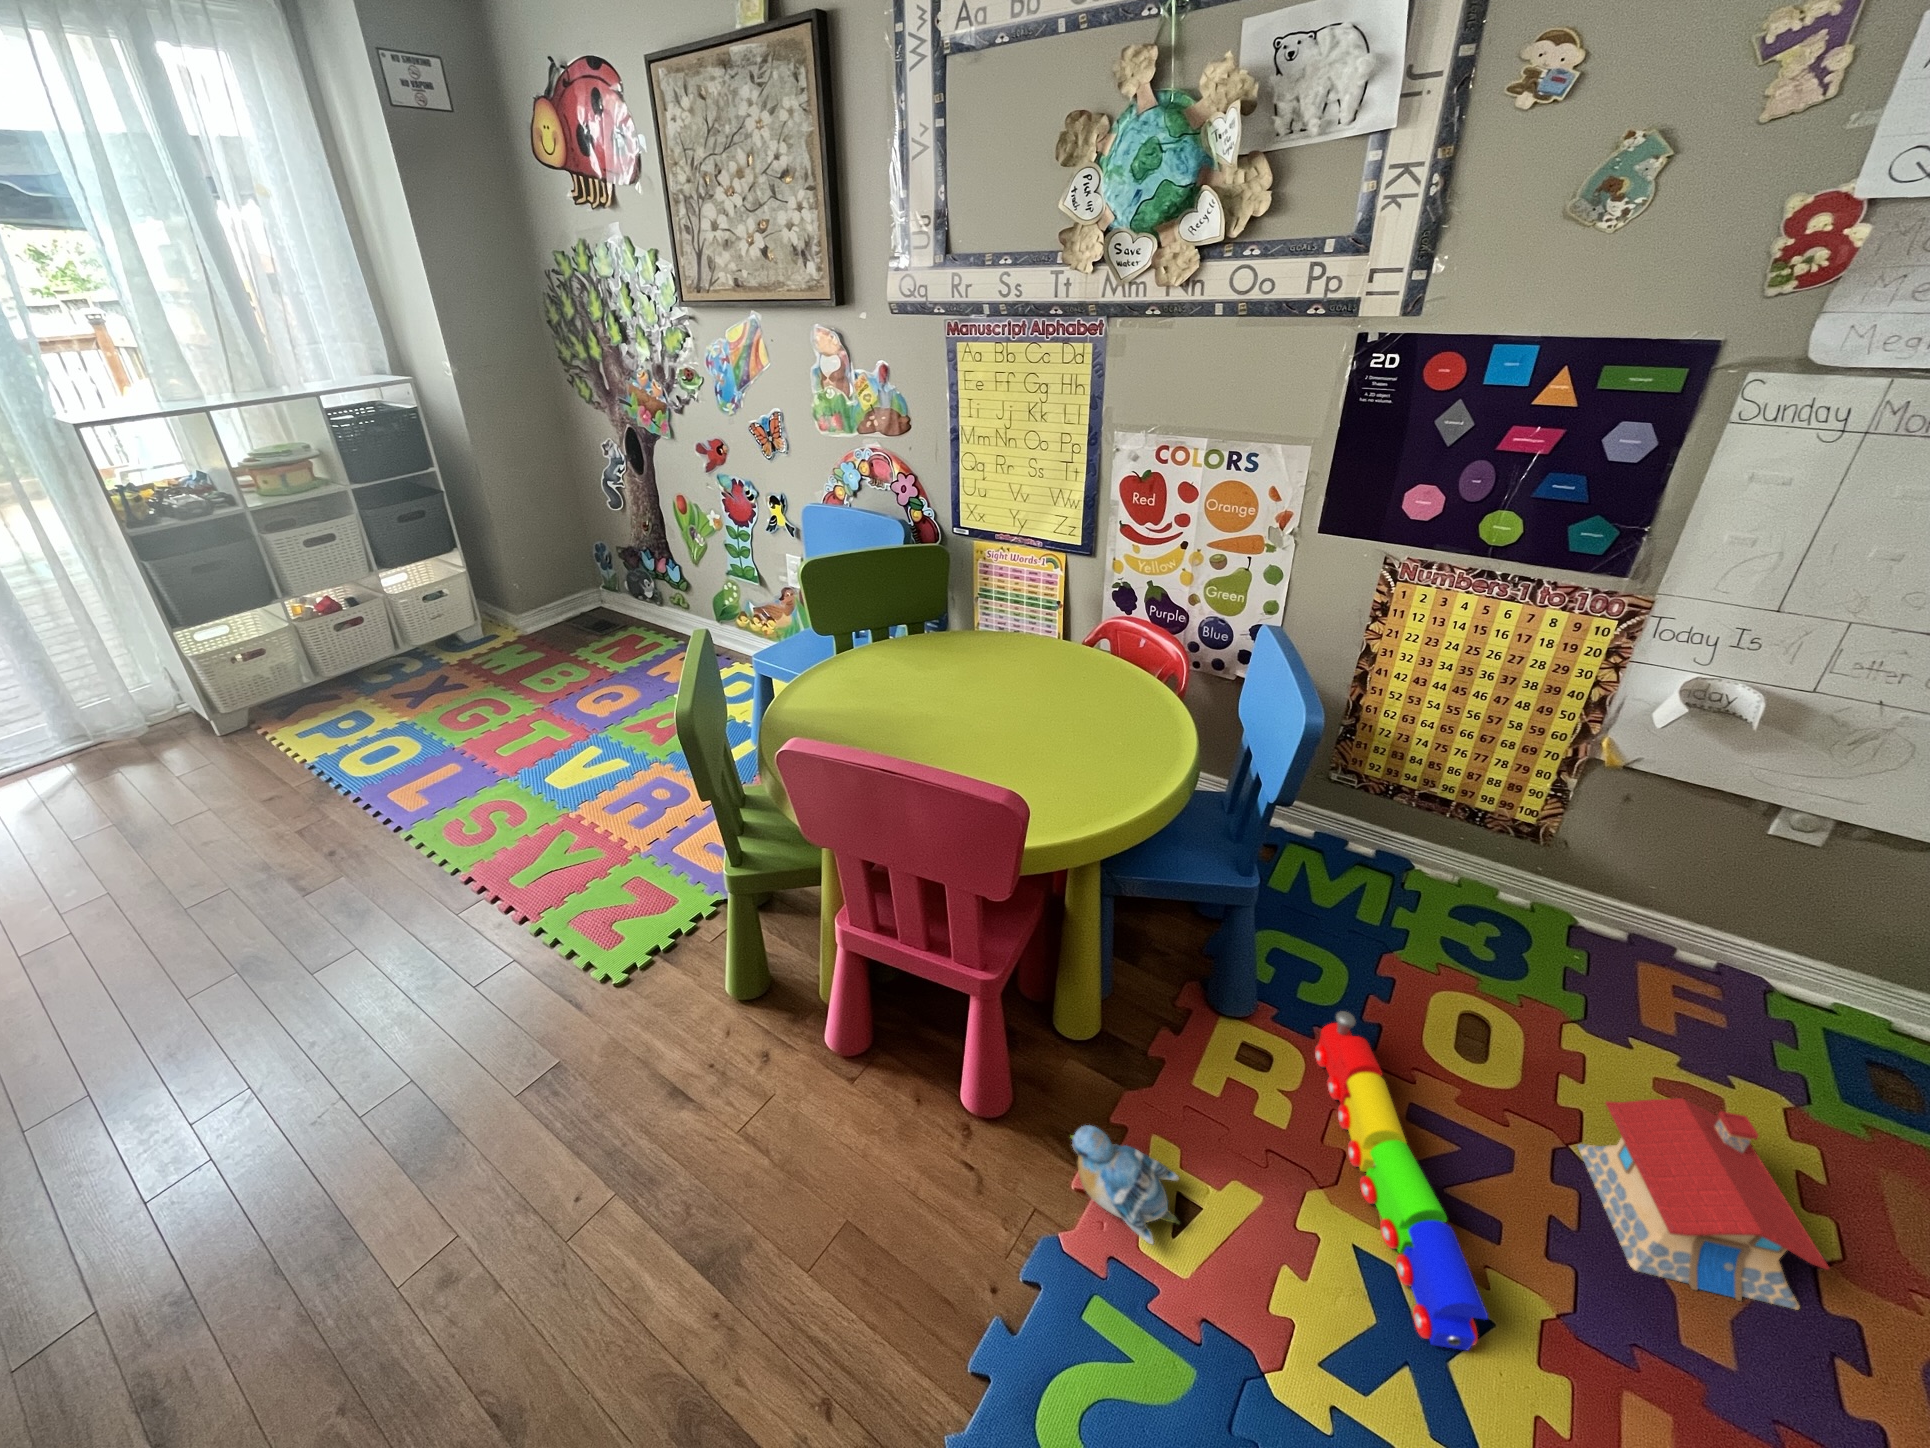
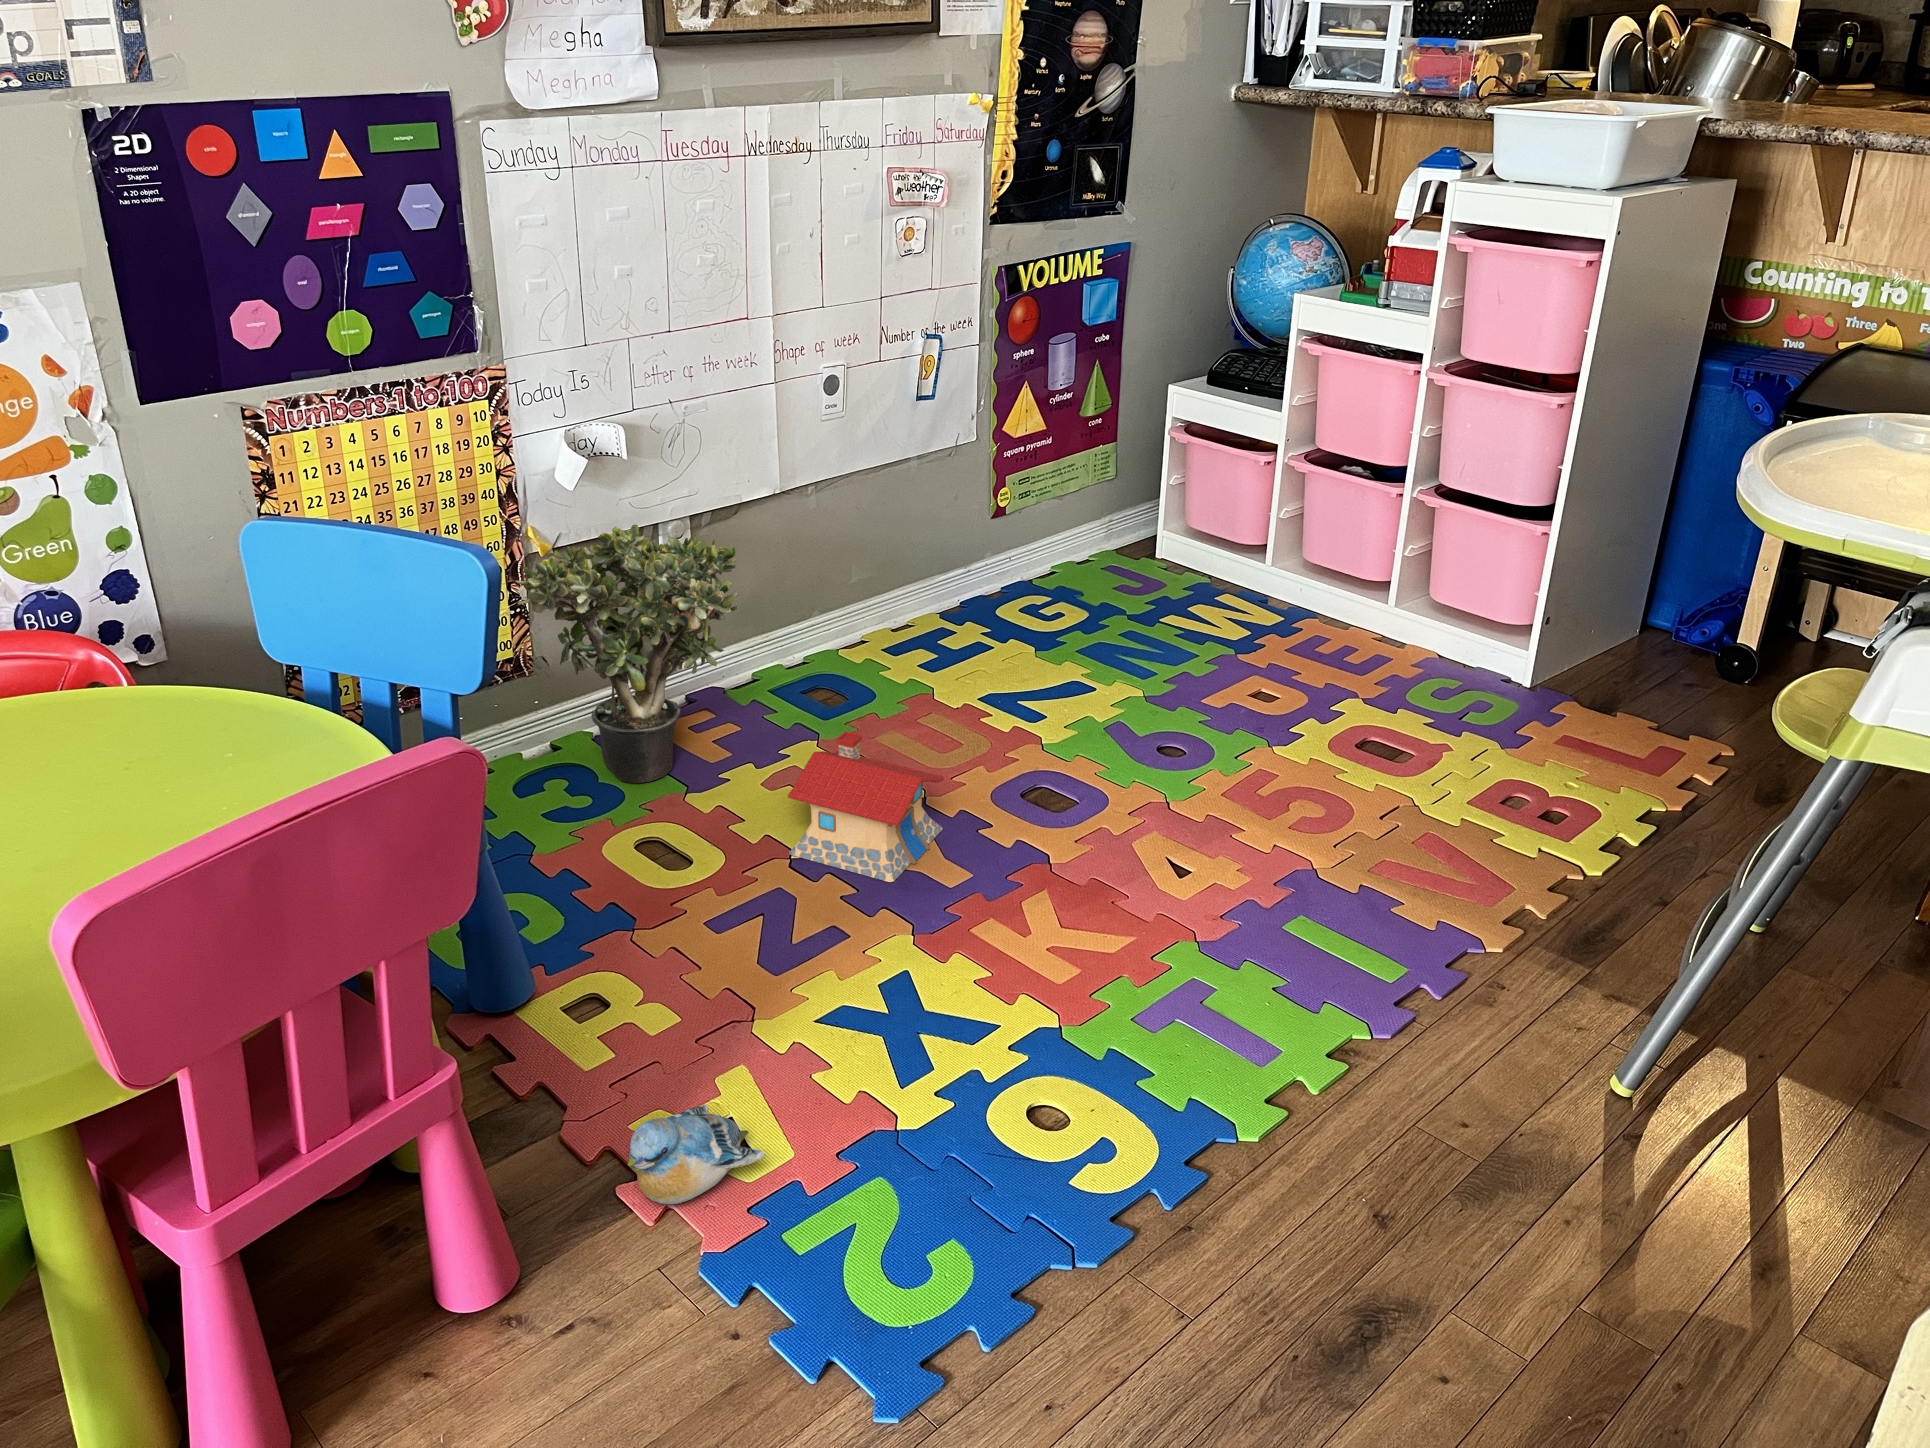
potted plant: none [1521,763,1813,1000] -> present [516,524,740,783]
toy train: present [1315,1011,1488,1350] -> none [607,884,921,1018]

